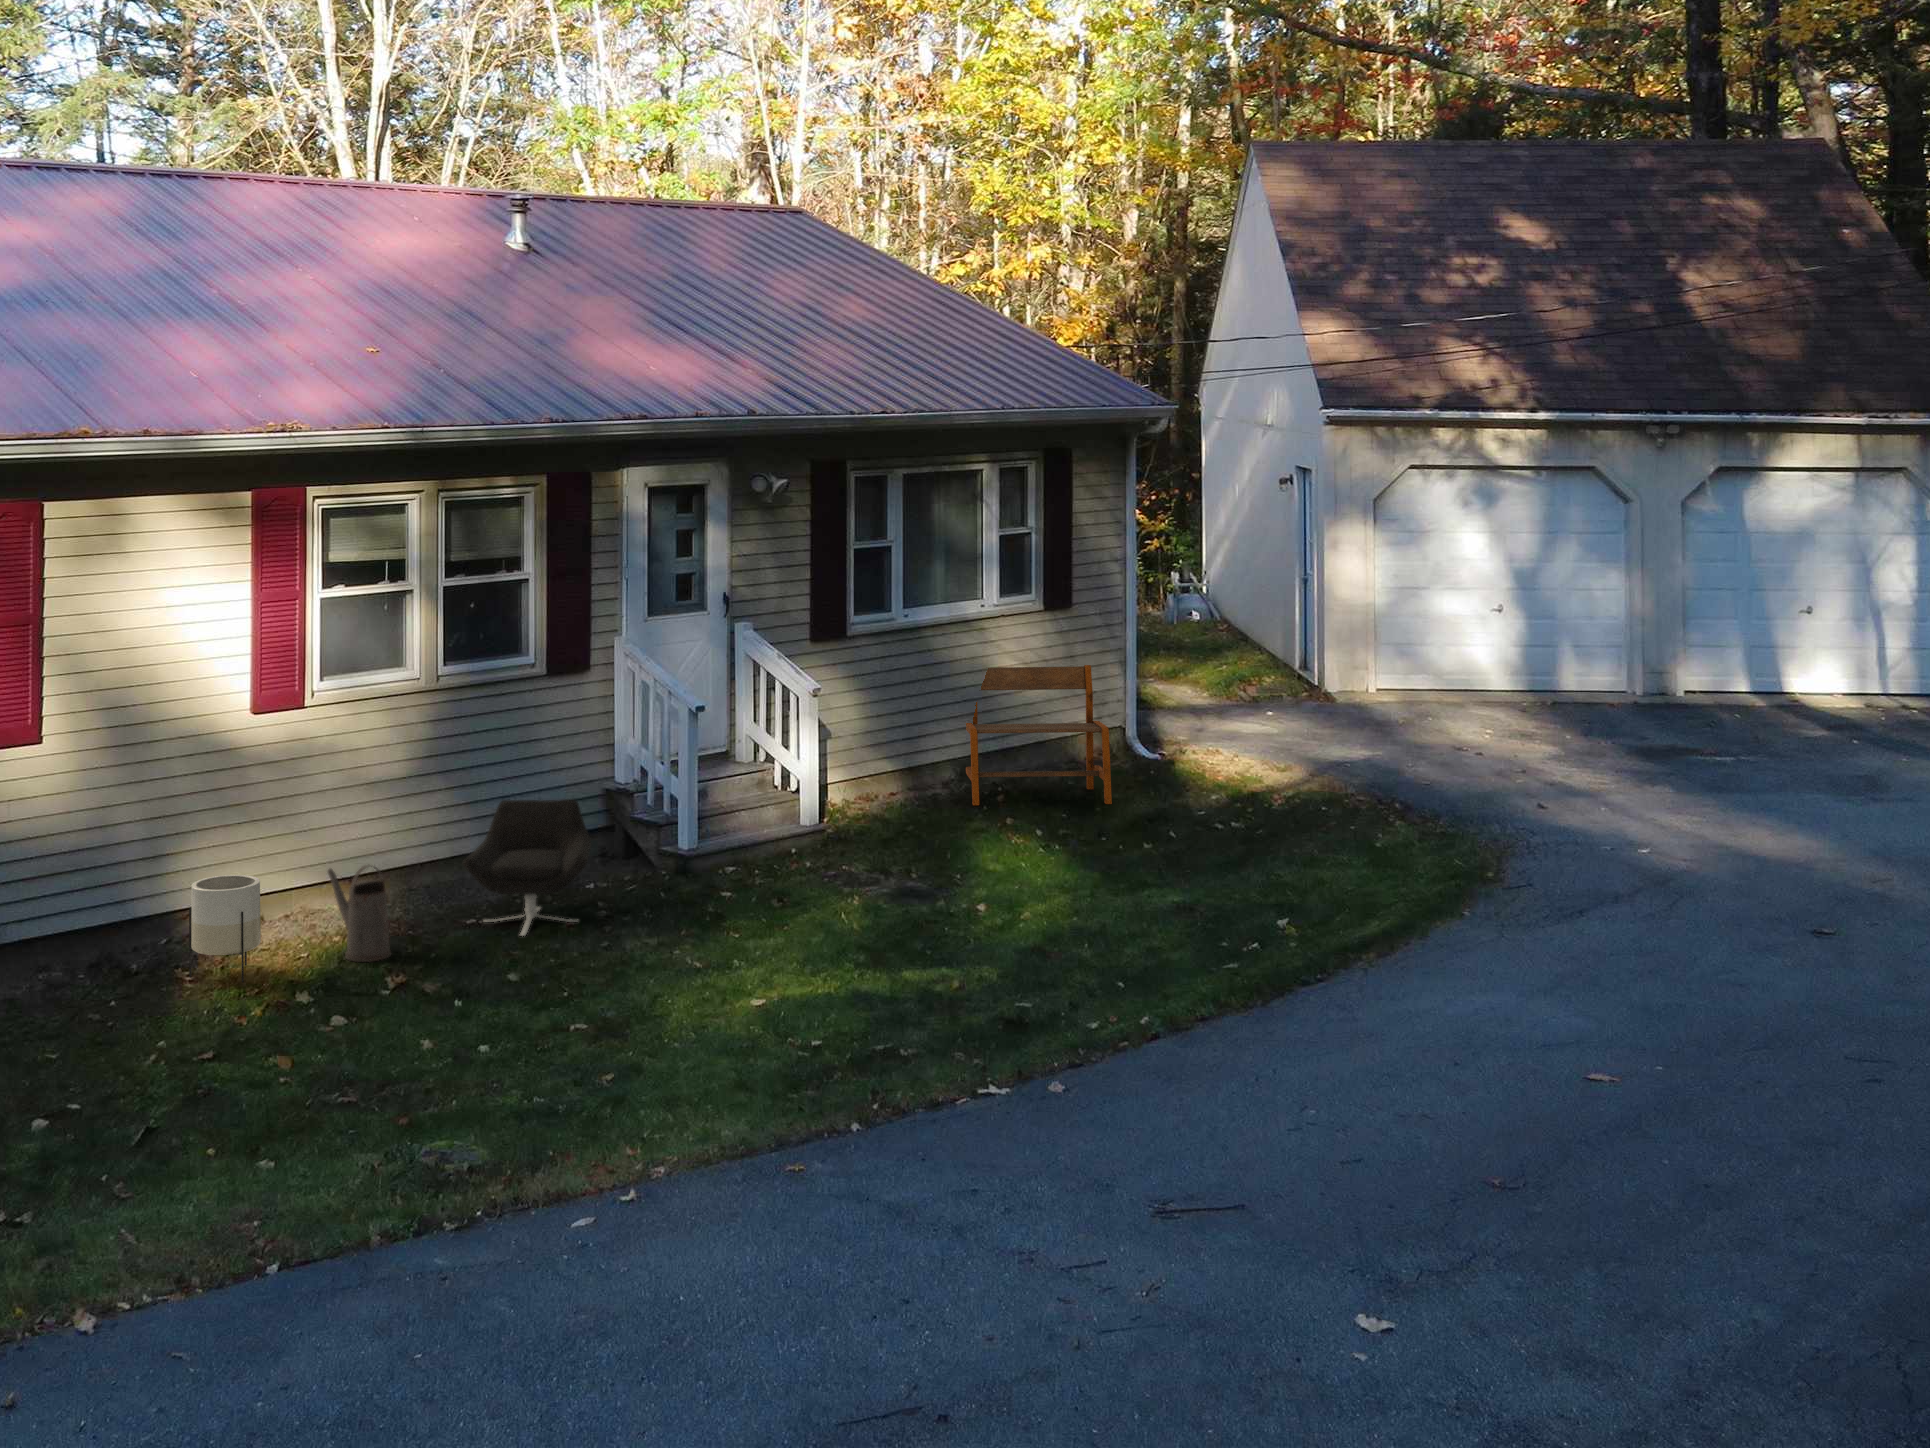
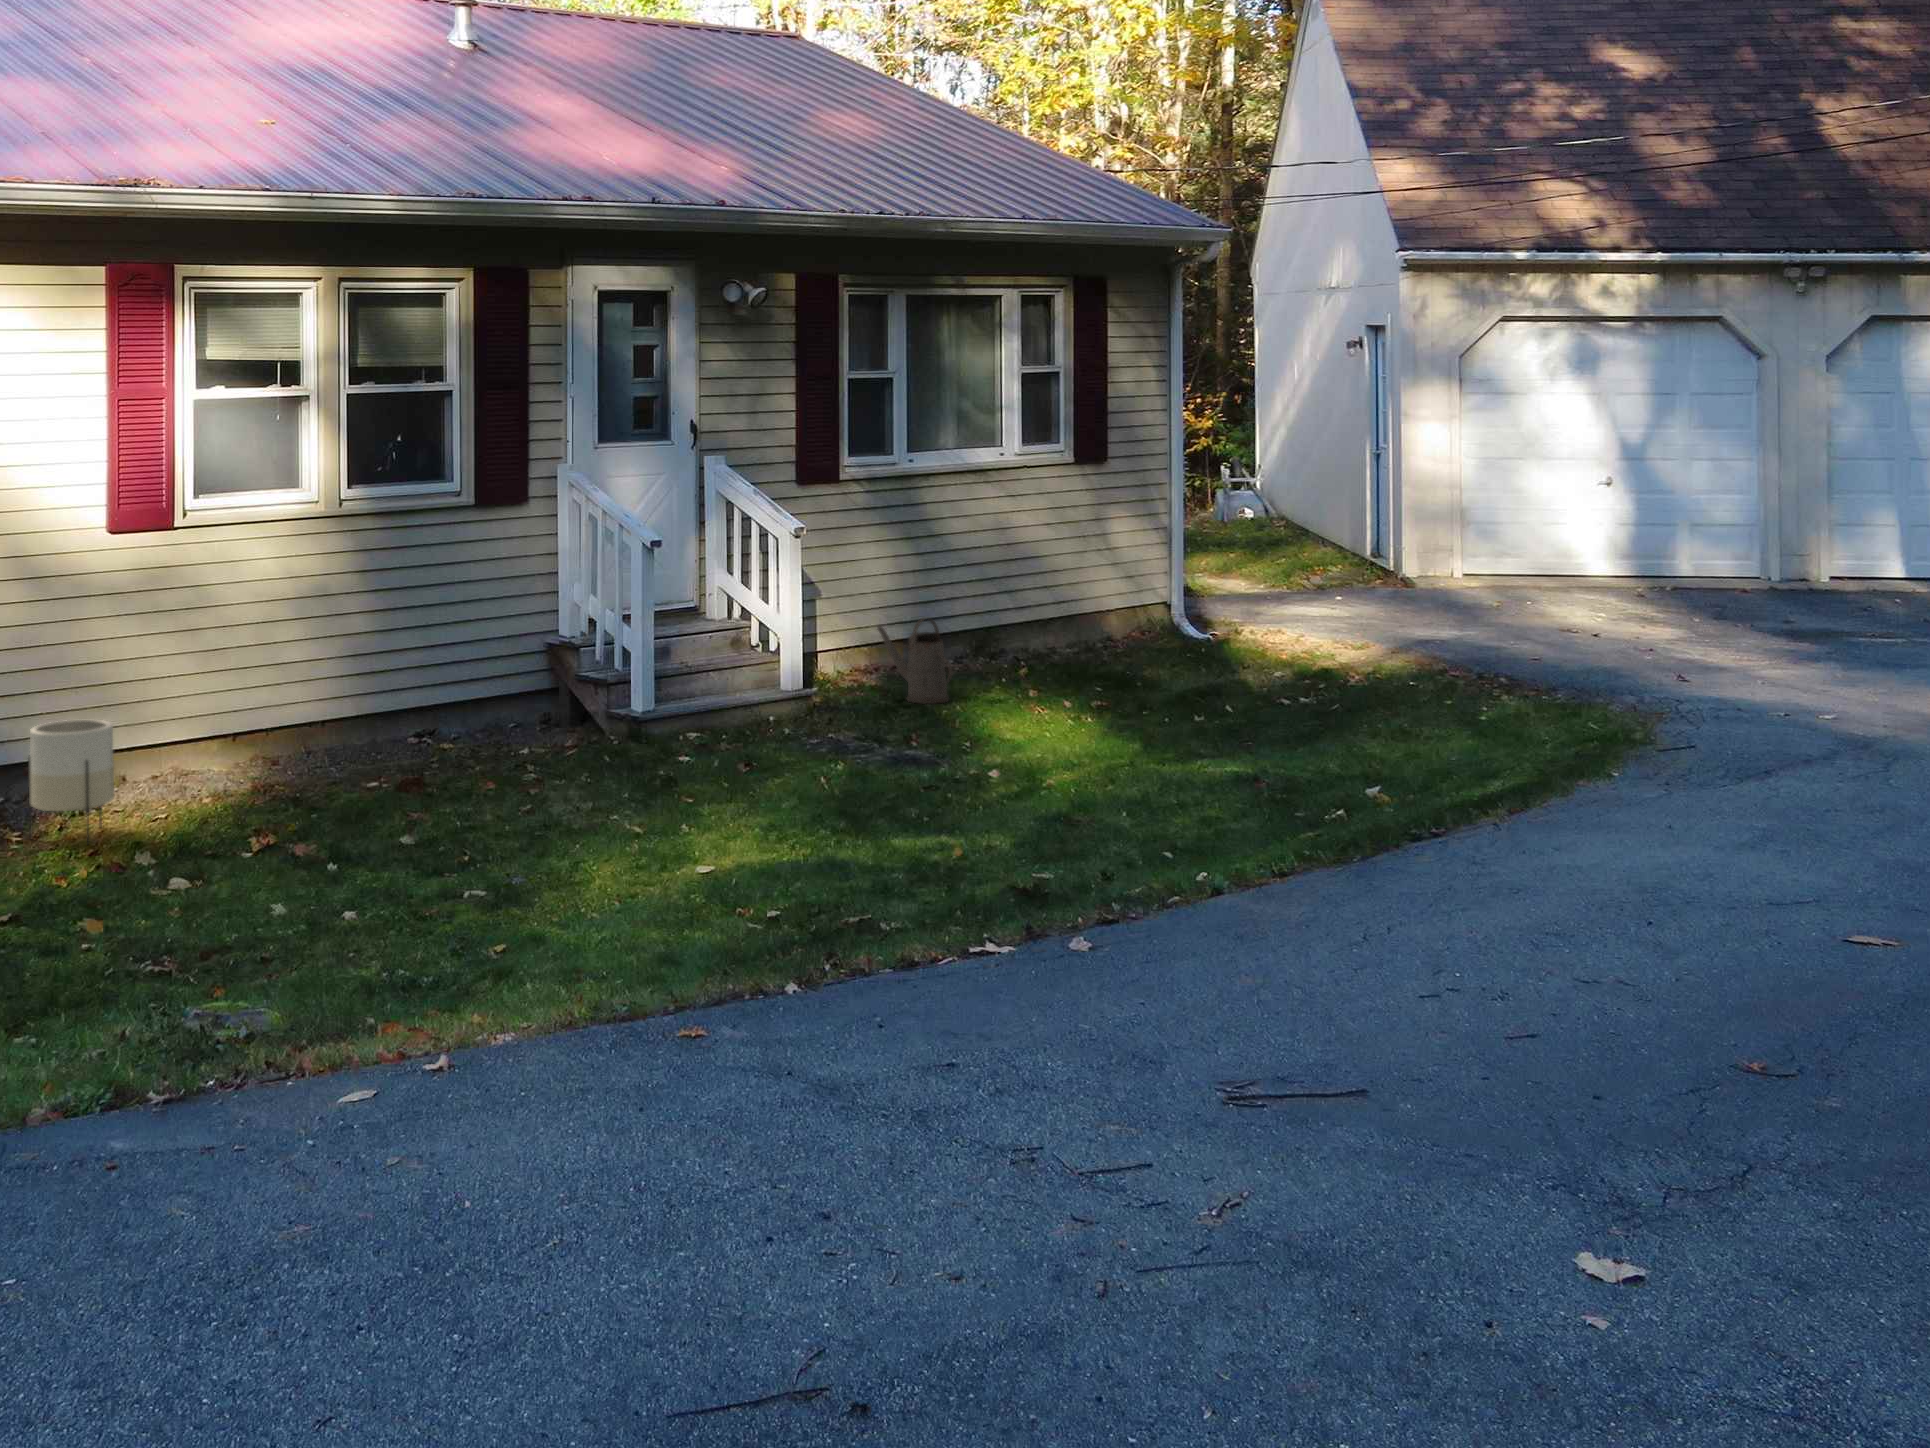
bench: present [966,665,1112,805] -> none [984,522,1156,679]
lounge chair: present [463,799,591,936] -> none [367,647,526,801]
watering can: present [328,865,391,962] -> present [878,618,952,704]

